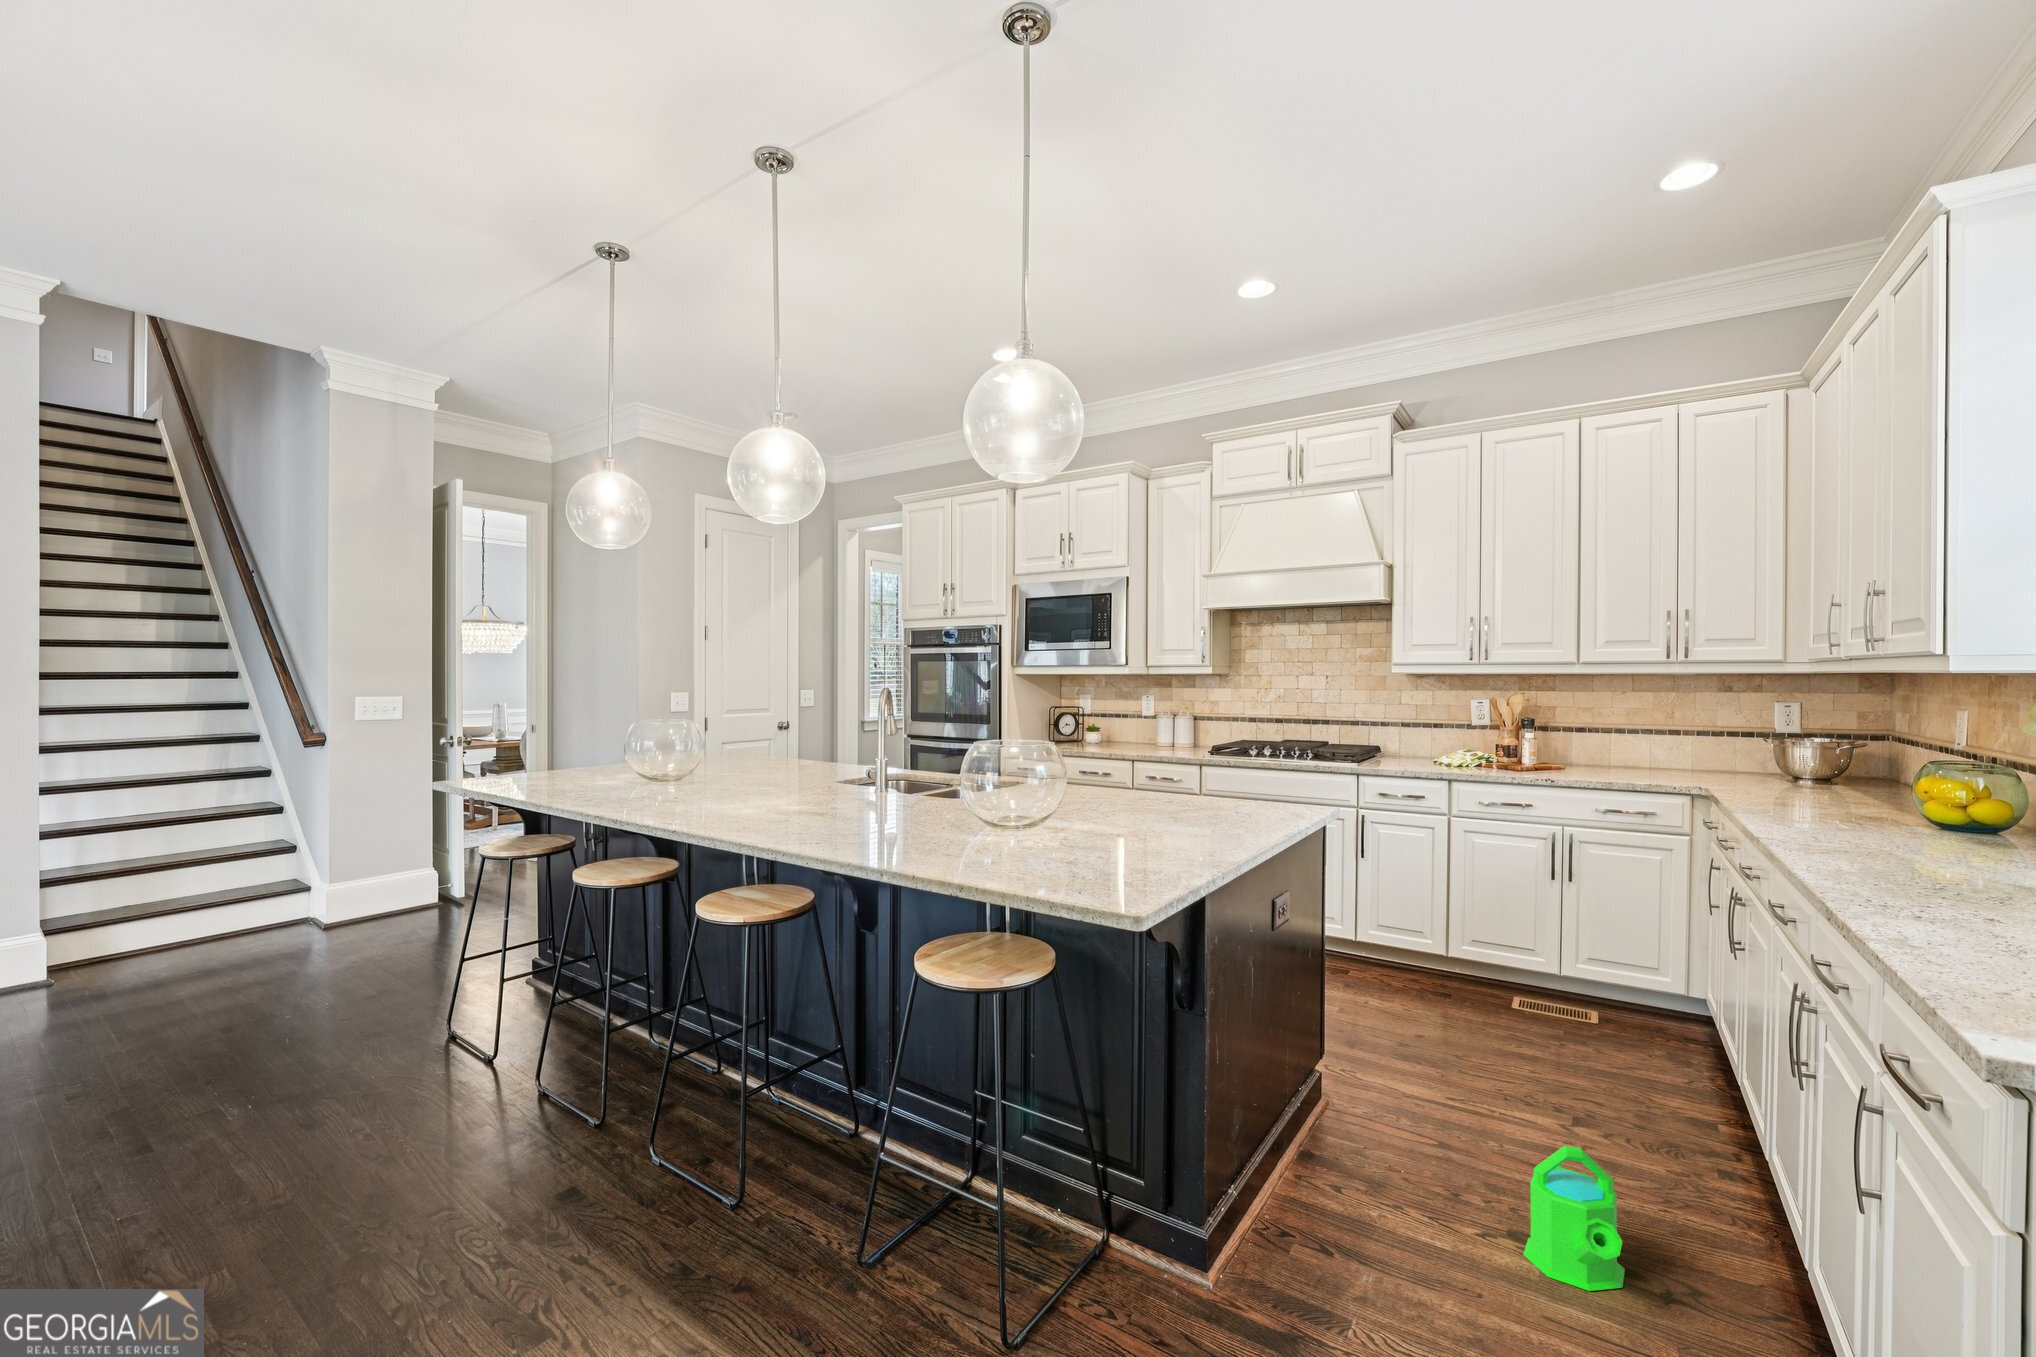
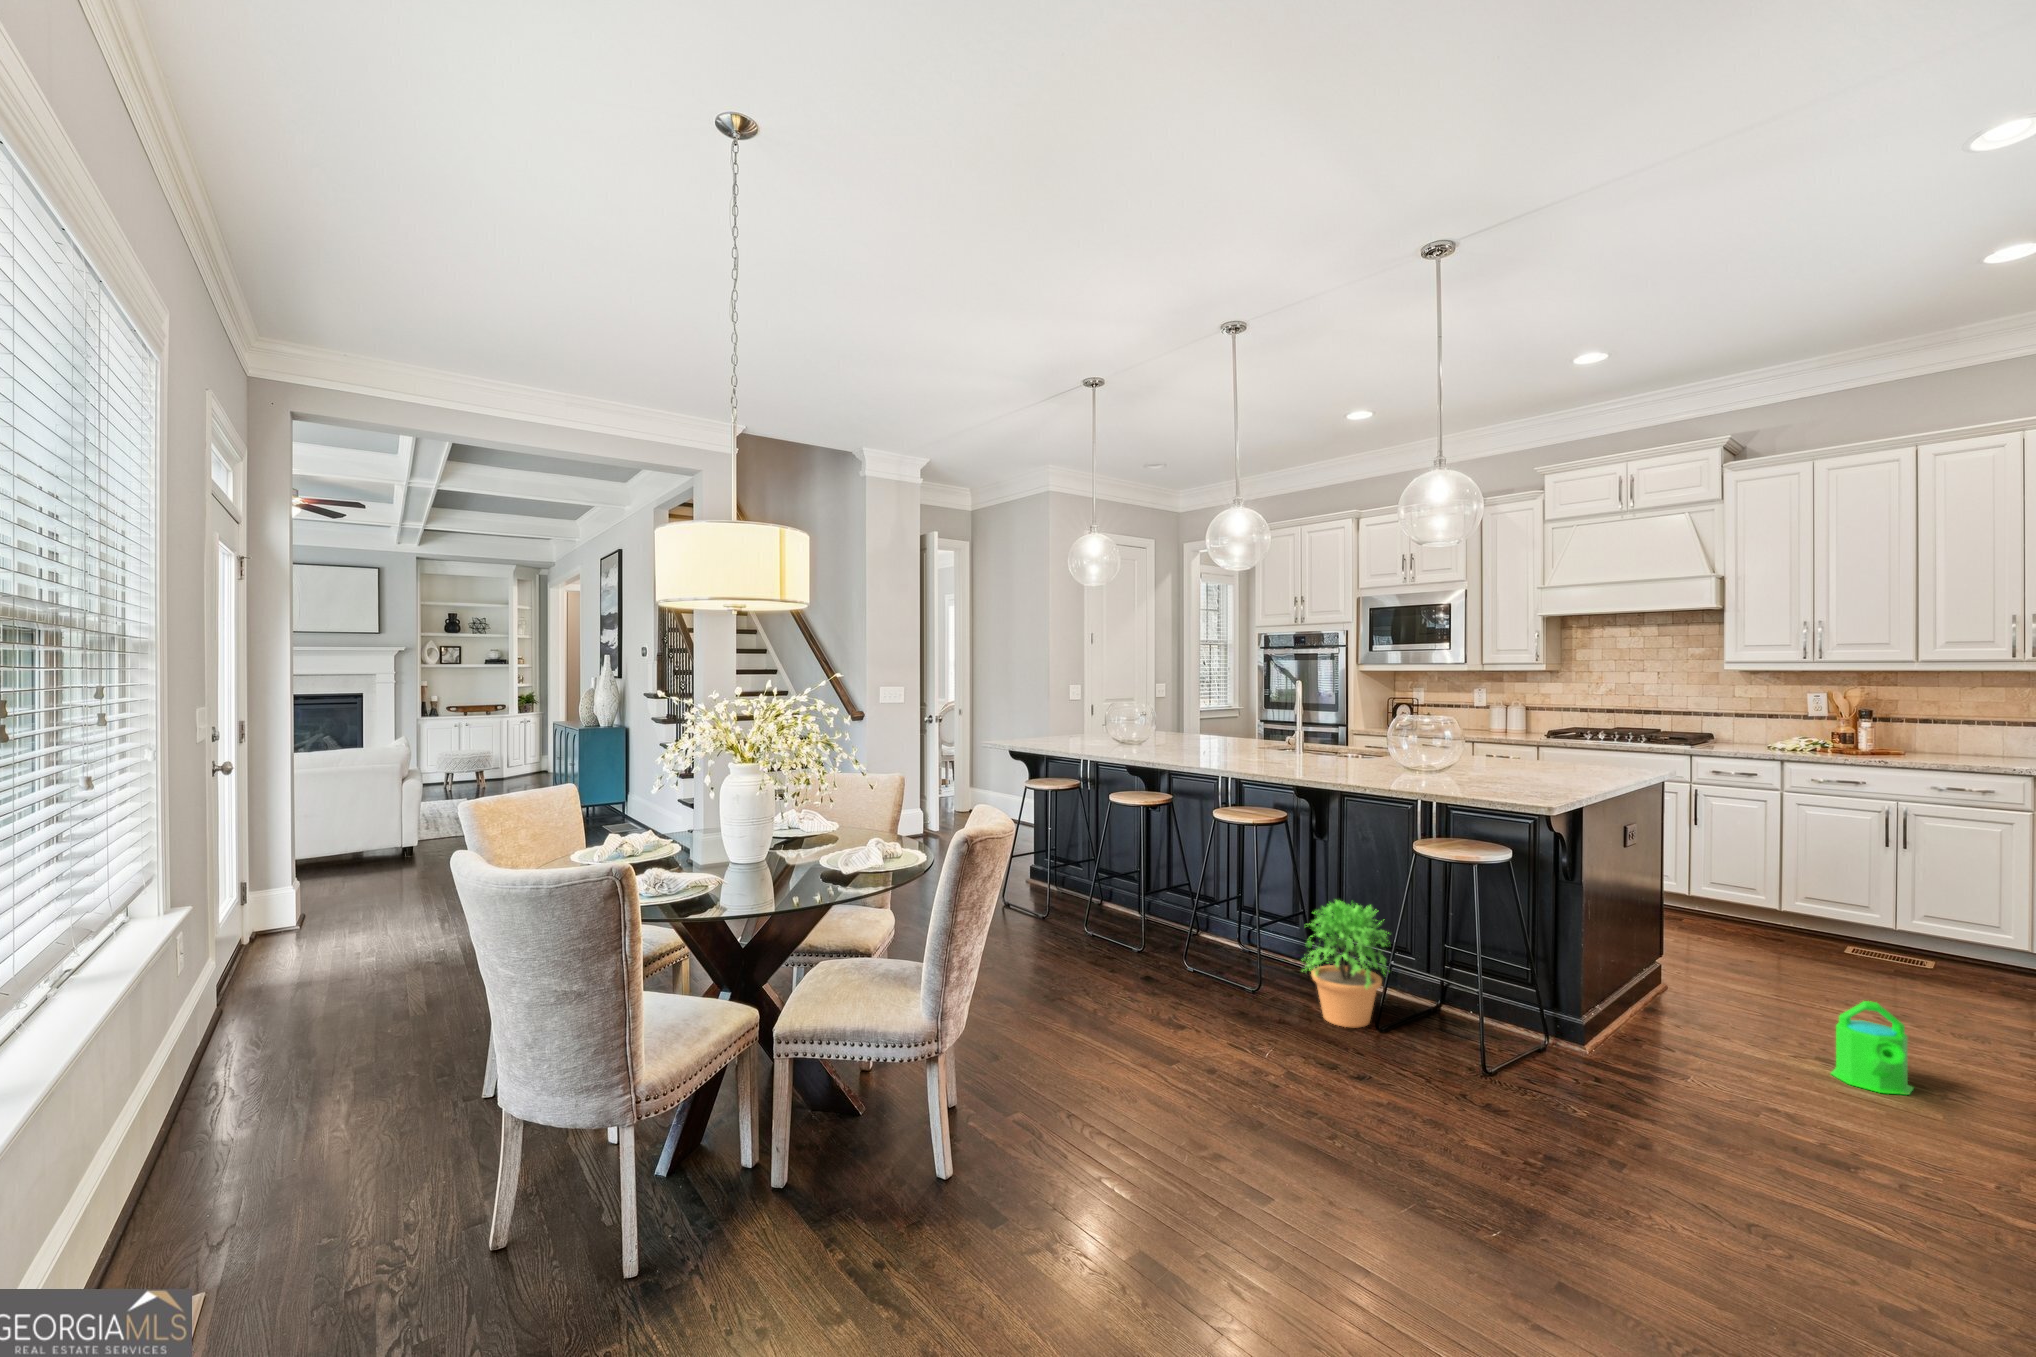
potted plant: none [795,1037,946,1261] -> present [1305,900,1388,1028]

